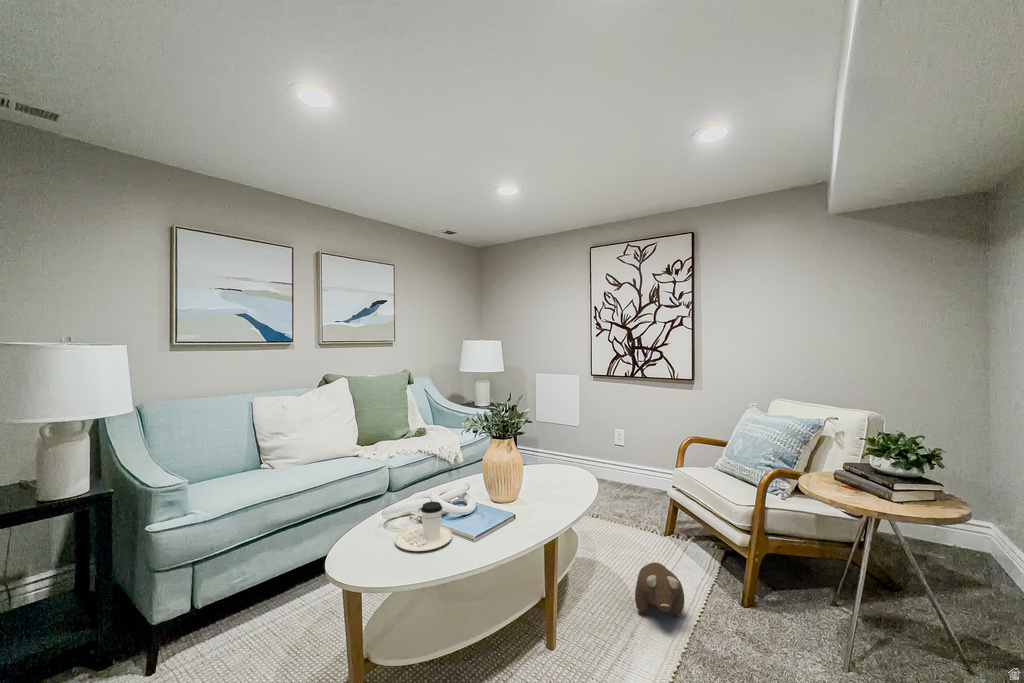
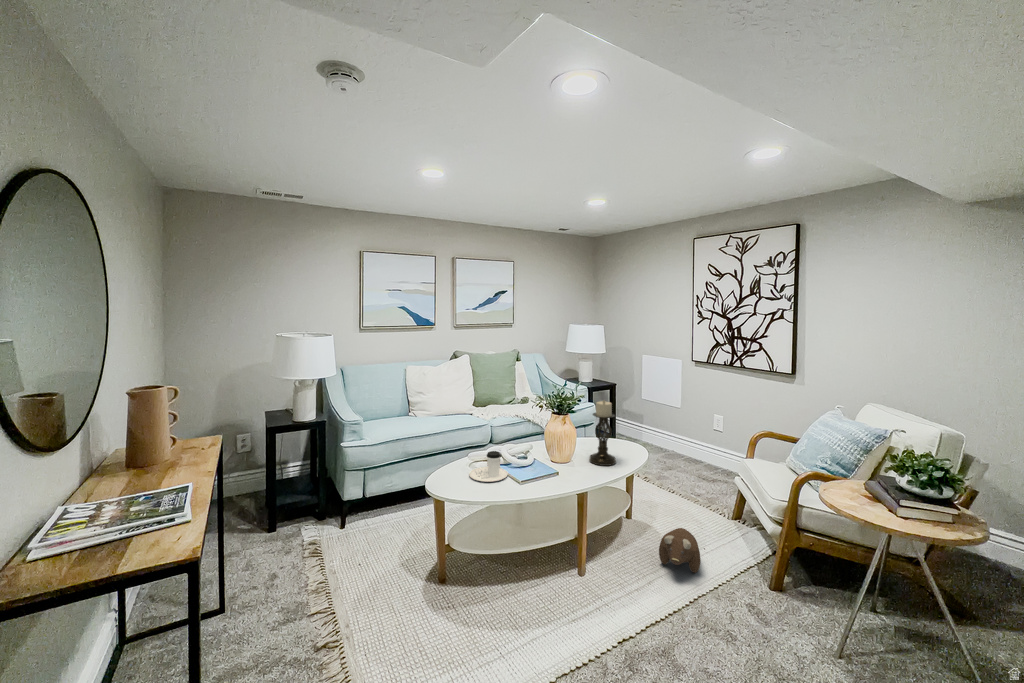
candle holder: none [540,417,573,500] -> present [589,400,616,466]

